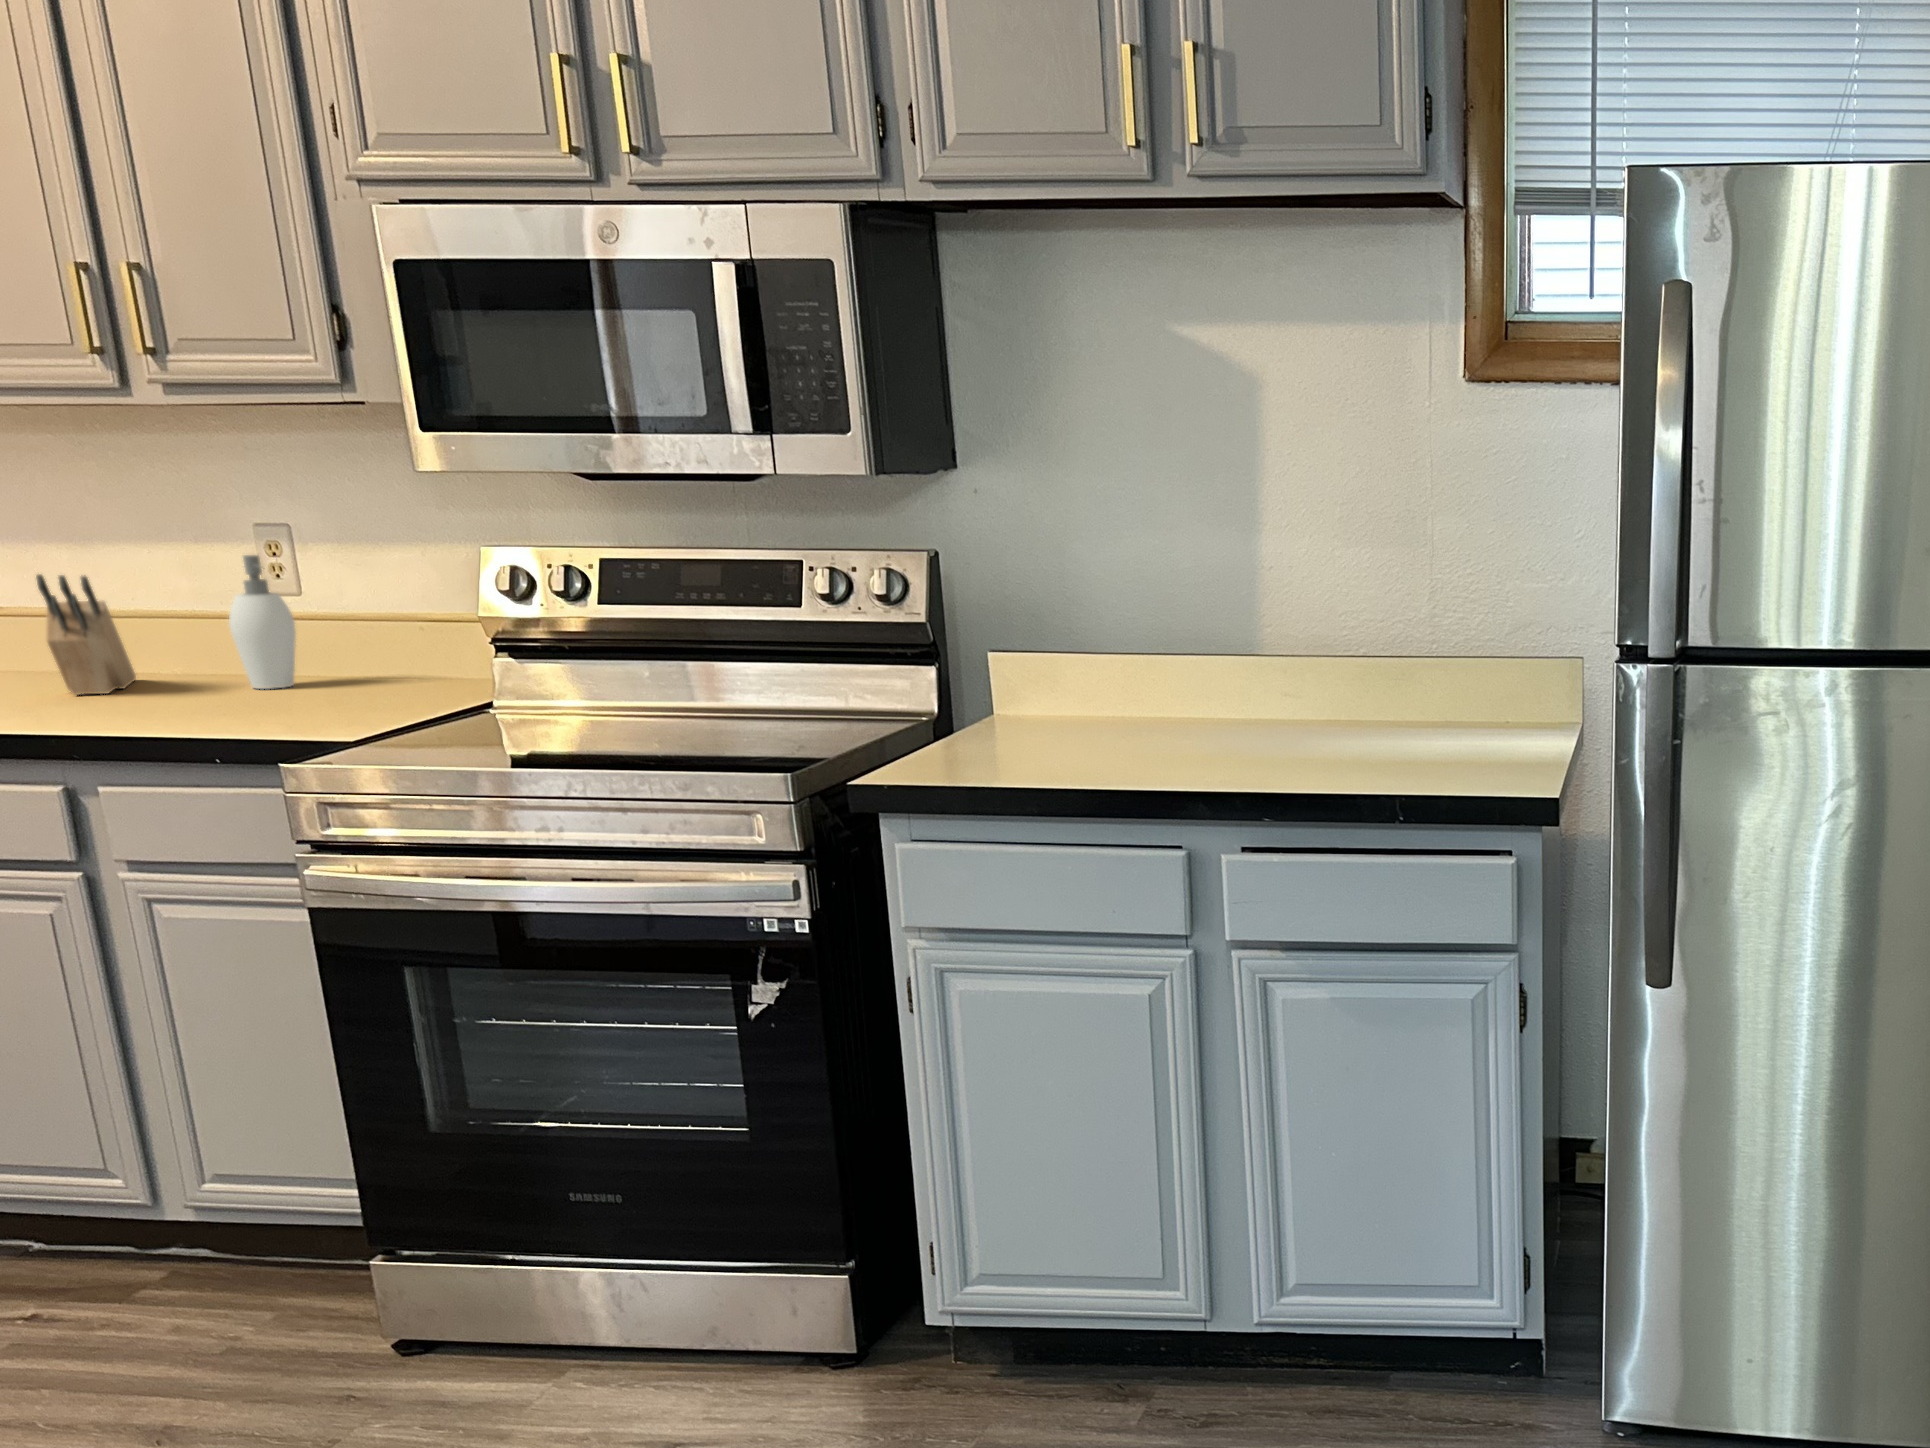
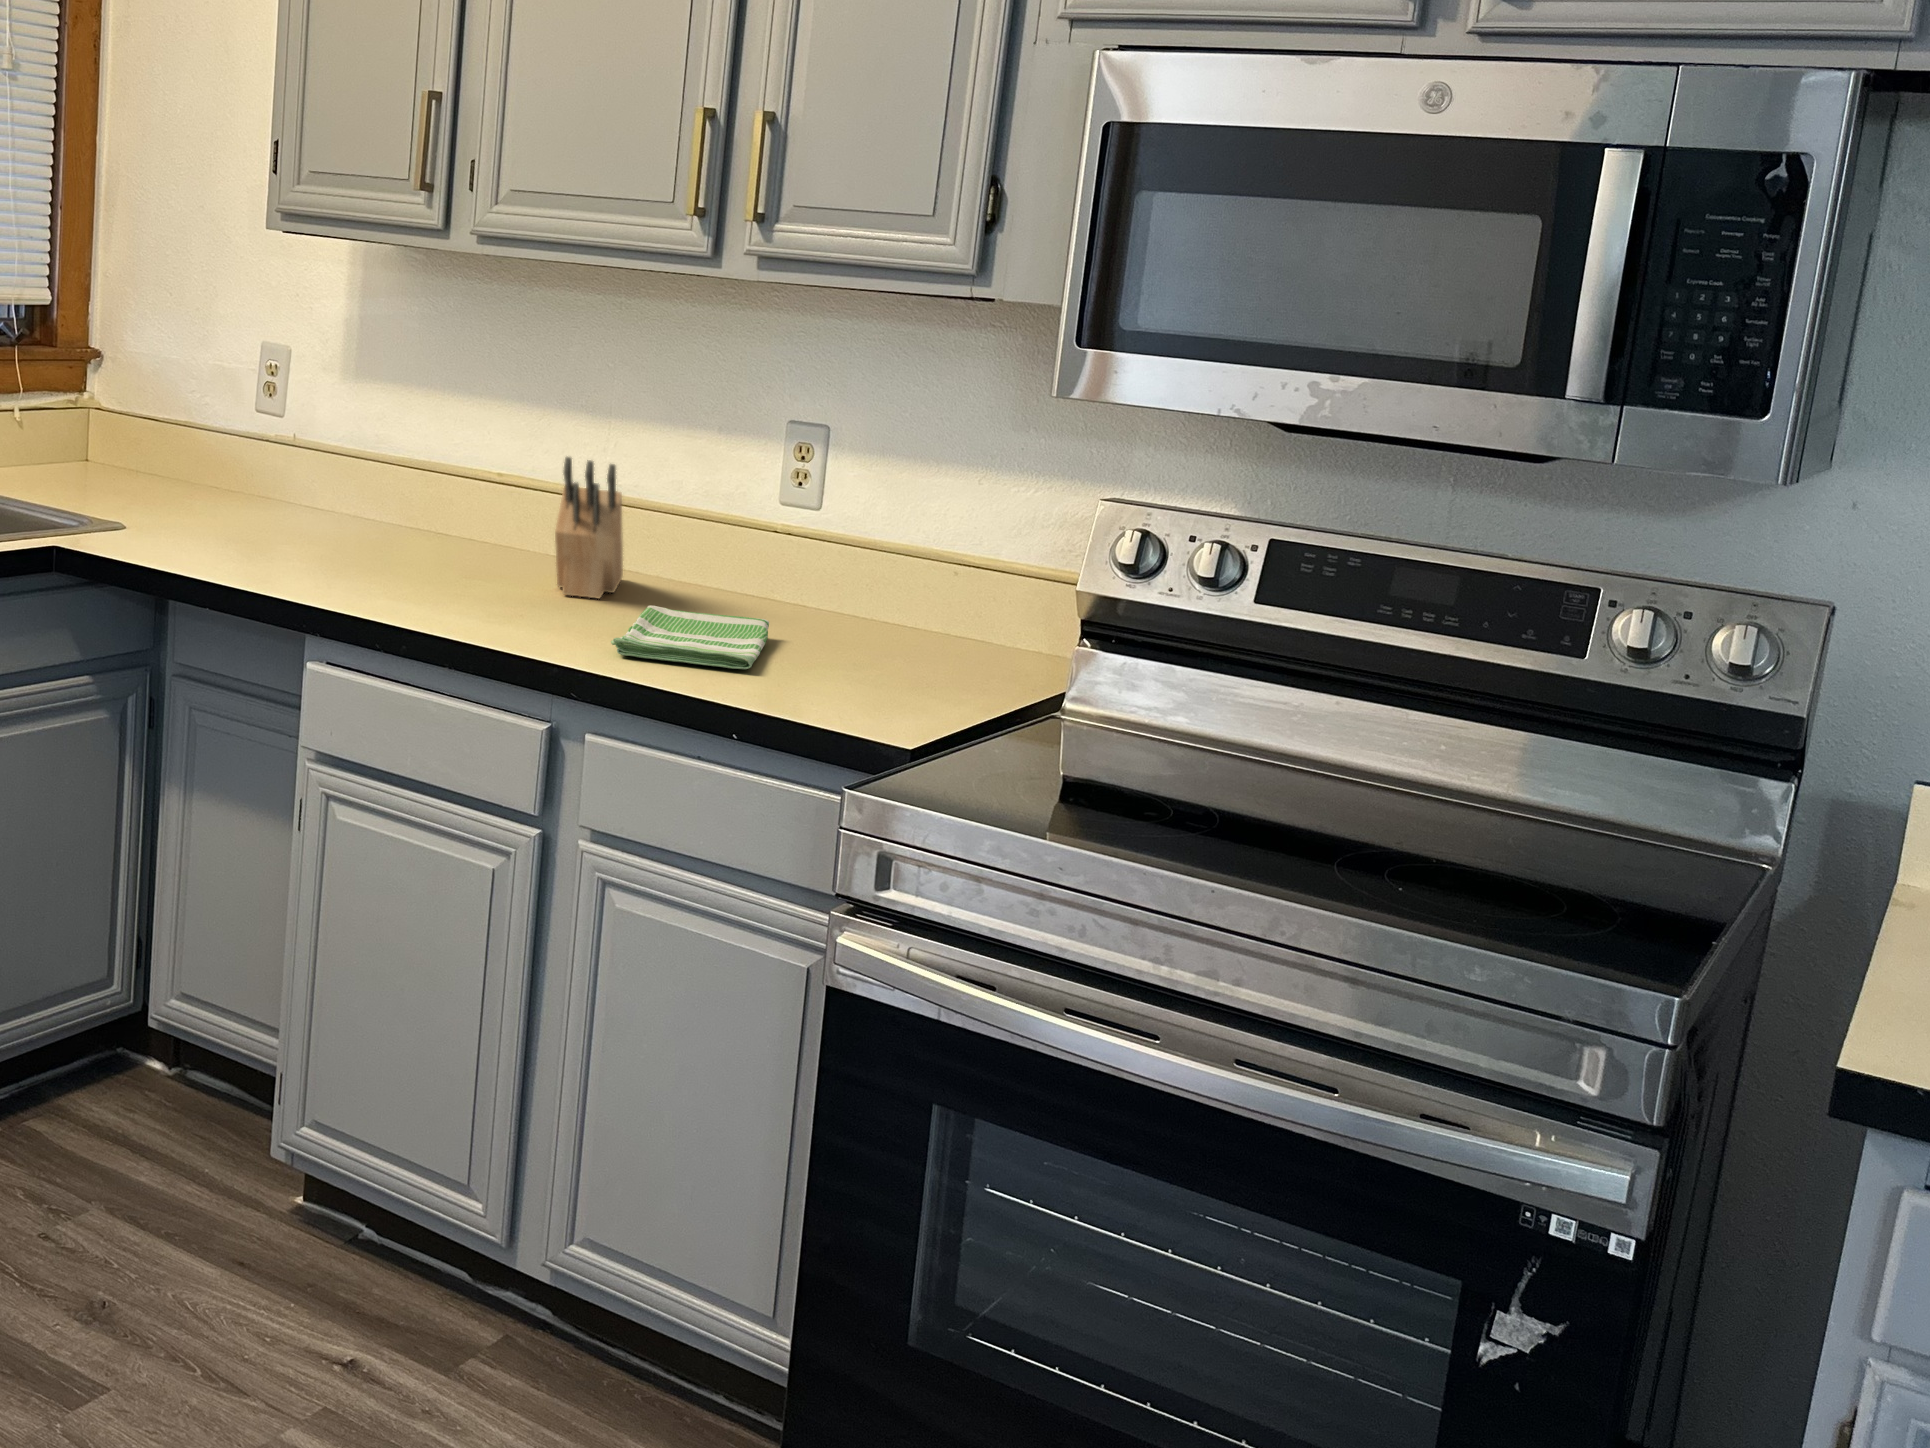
soap dispenser: present [229,555,296,689] -> none [745,460,816,622]
dish towel: none [106,684,260,723] -> present [611,606,769,669]

